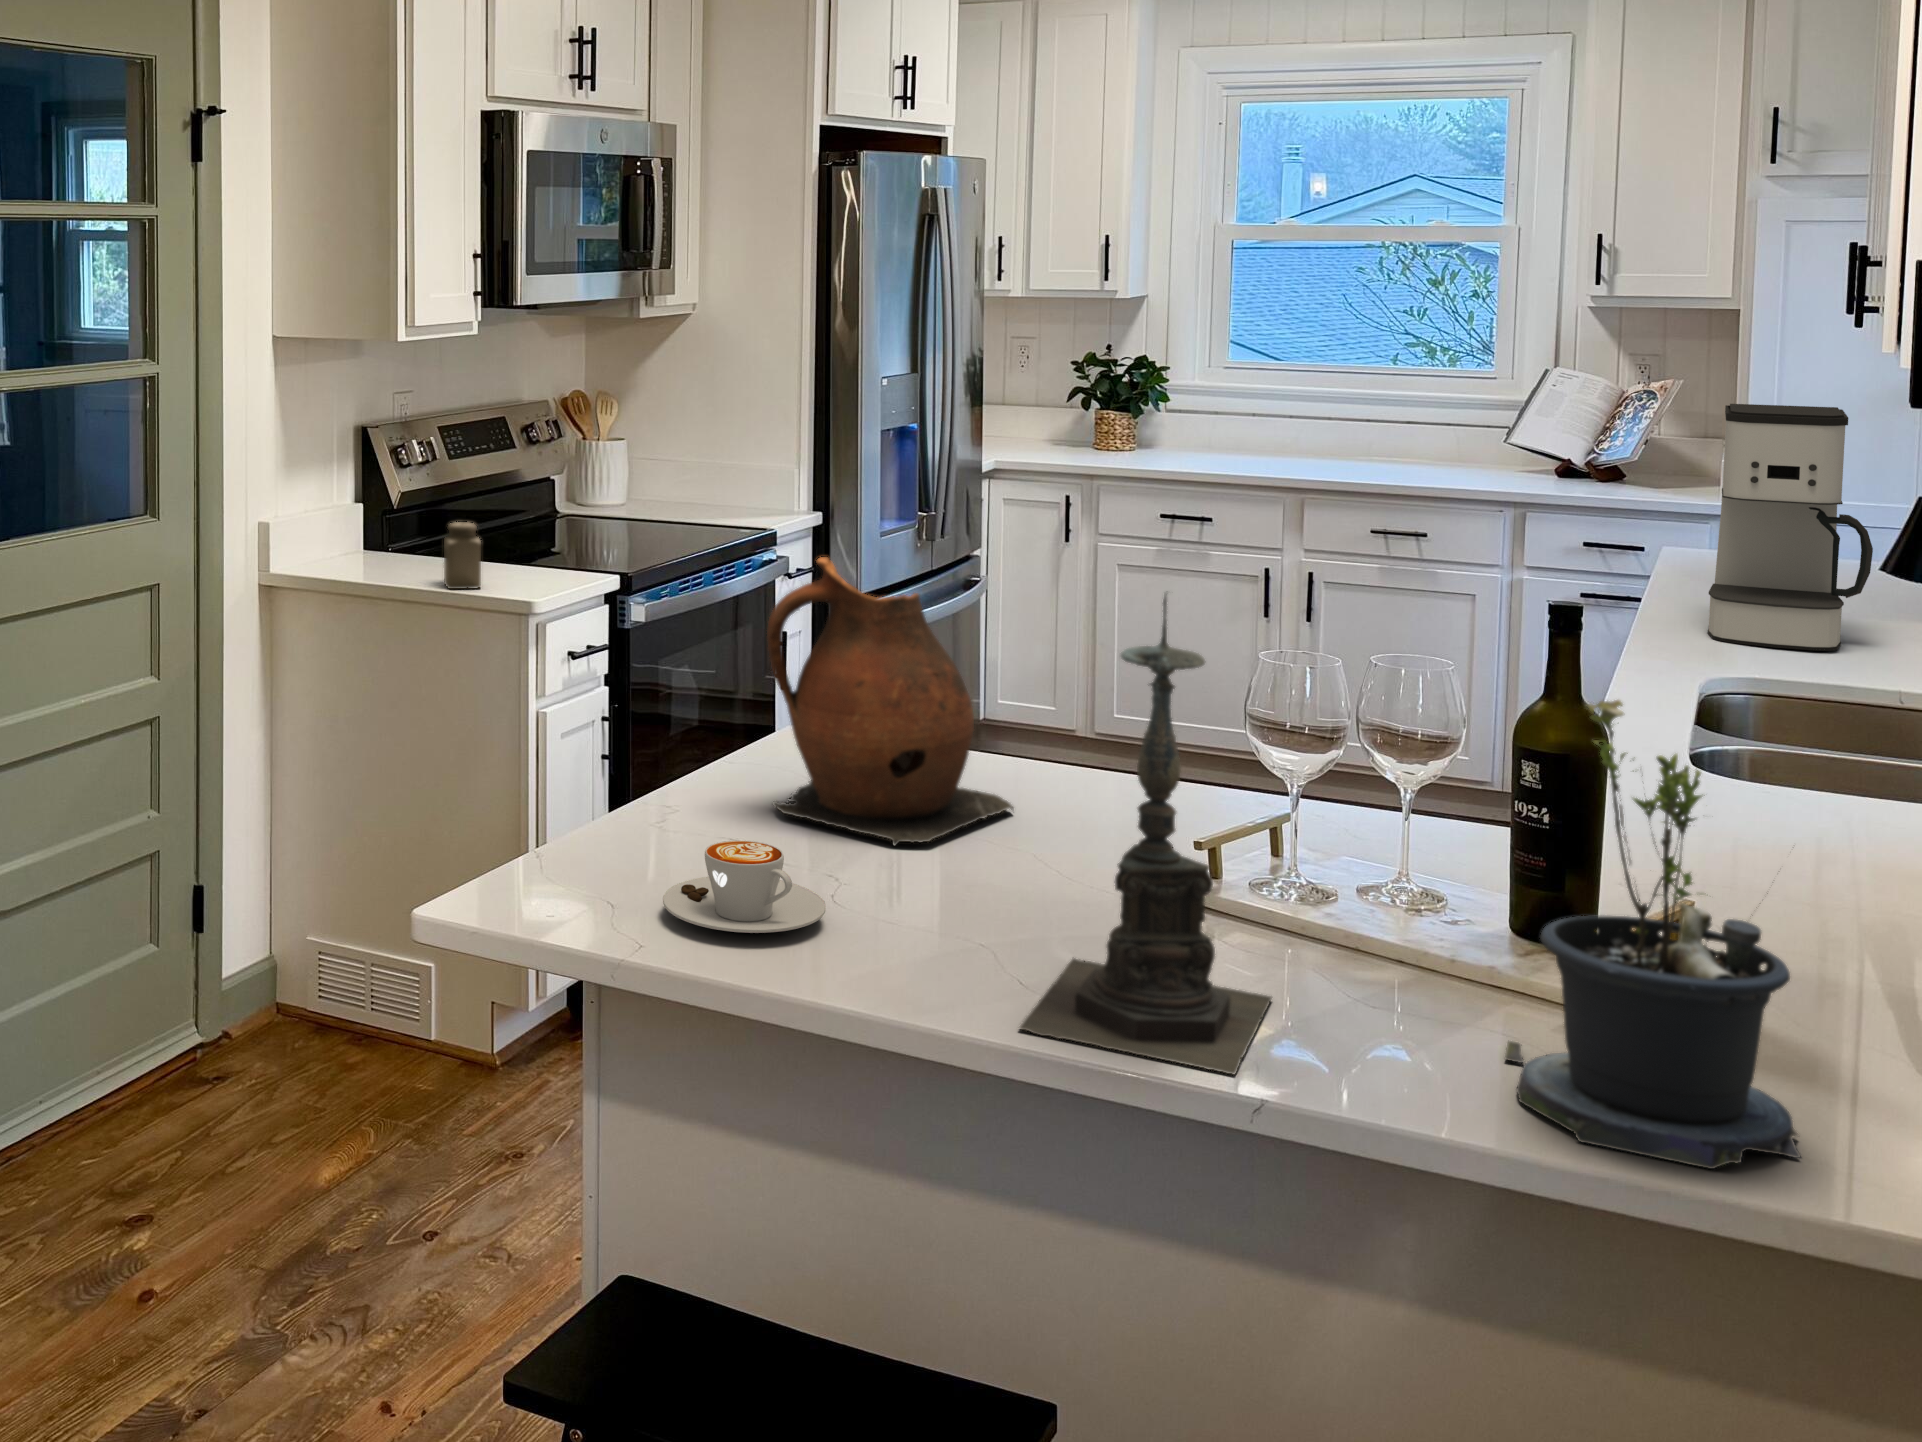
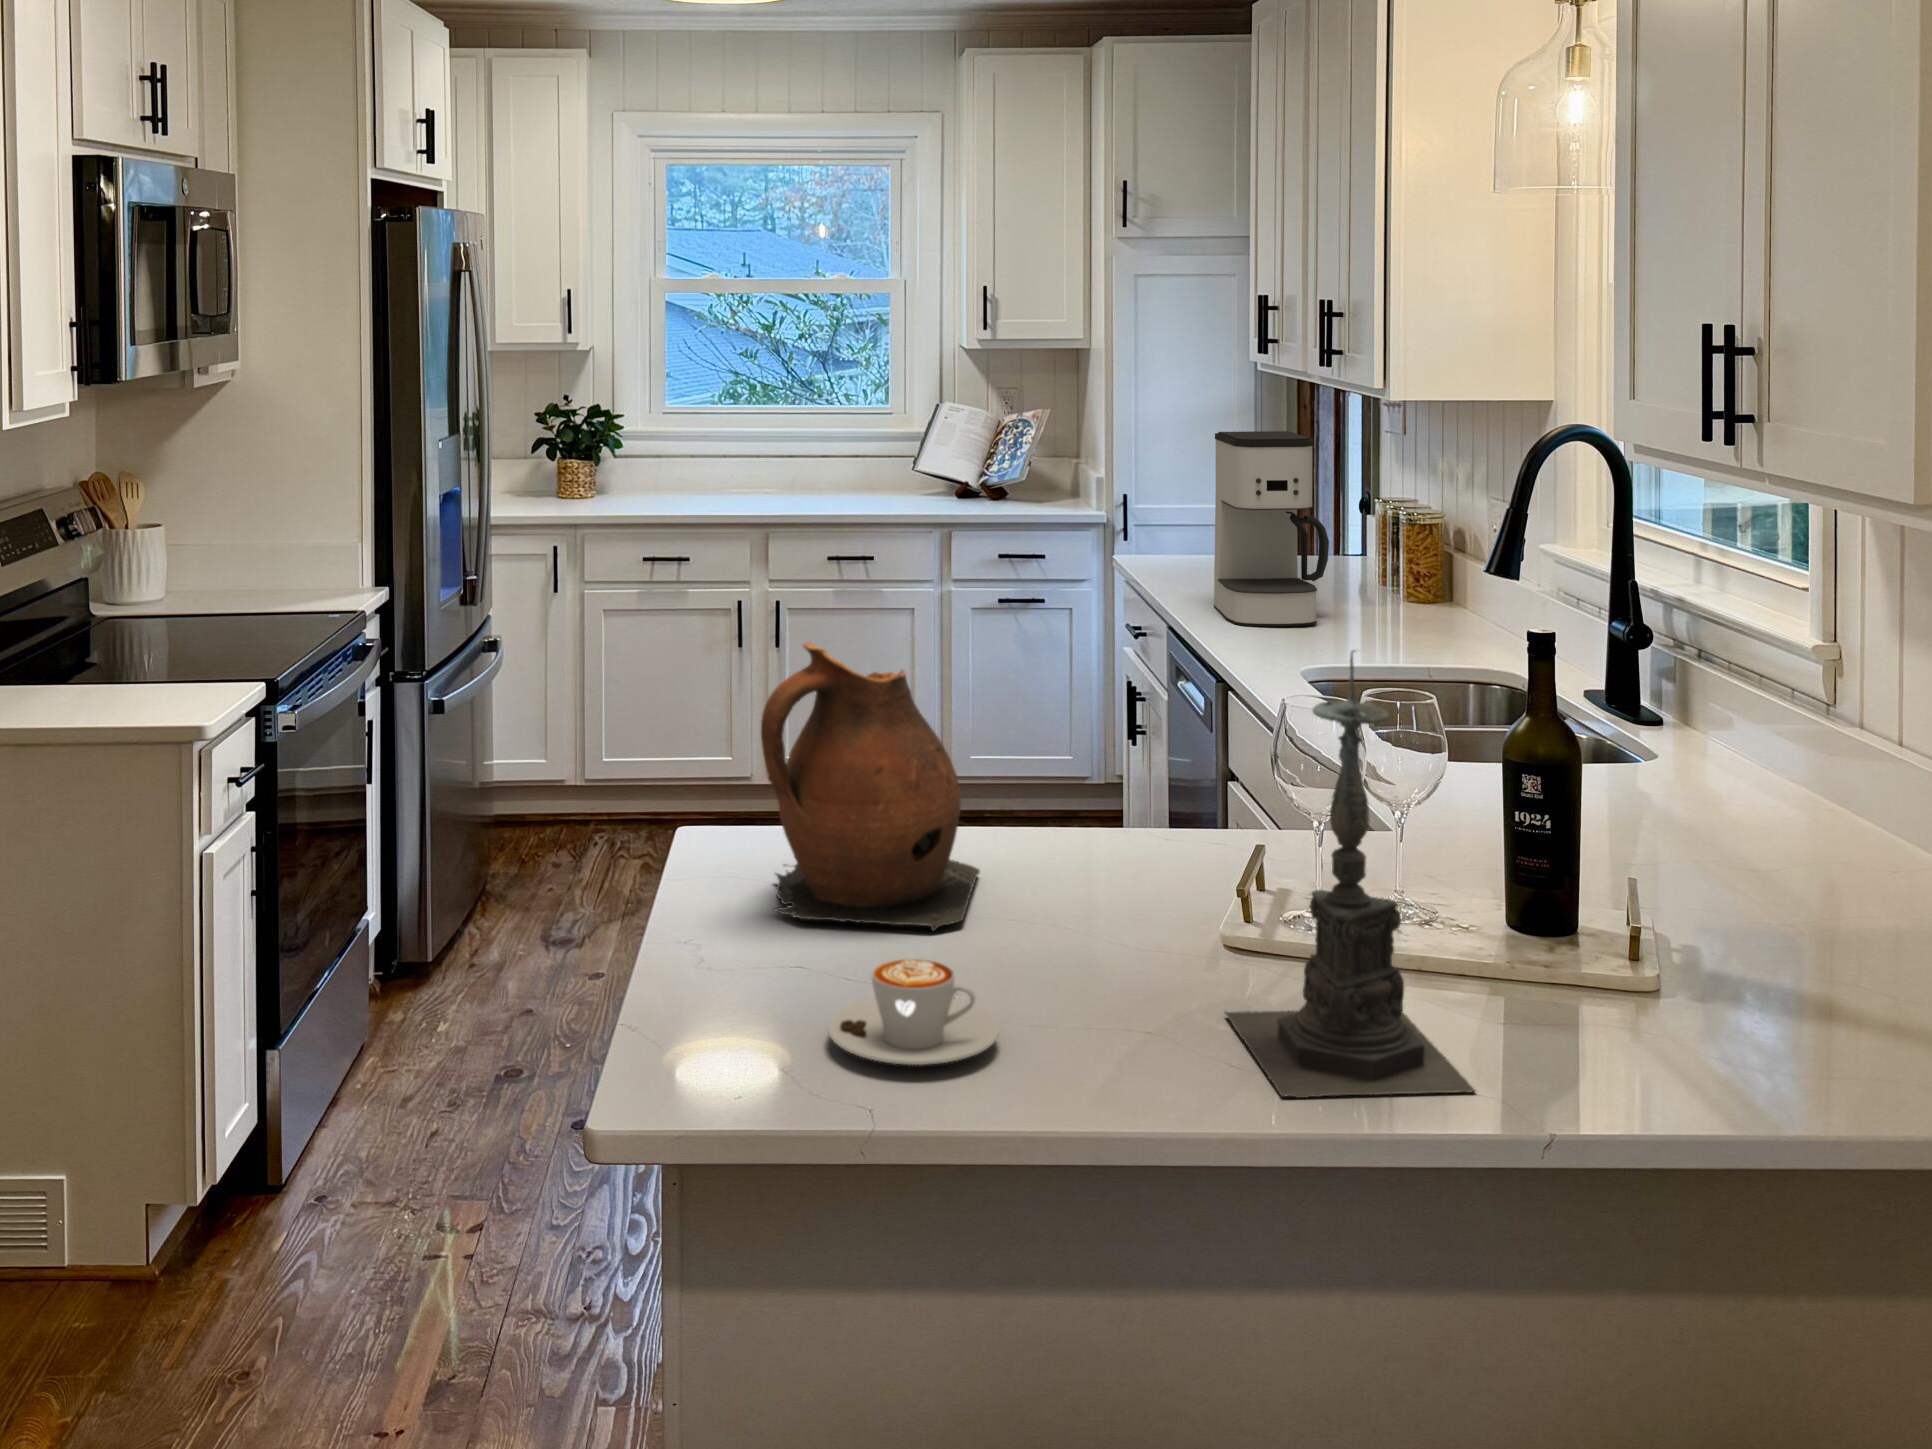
salt shaker: present [444,522,481,589] -> none [63,635,116,716]
potted plant: present [1505,700,1800,1169] -> none [1583,701,1852,1080]

